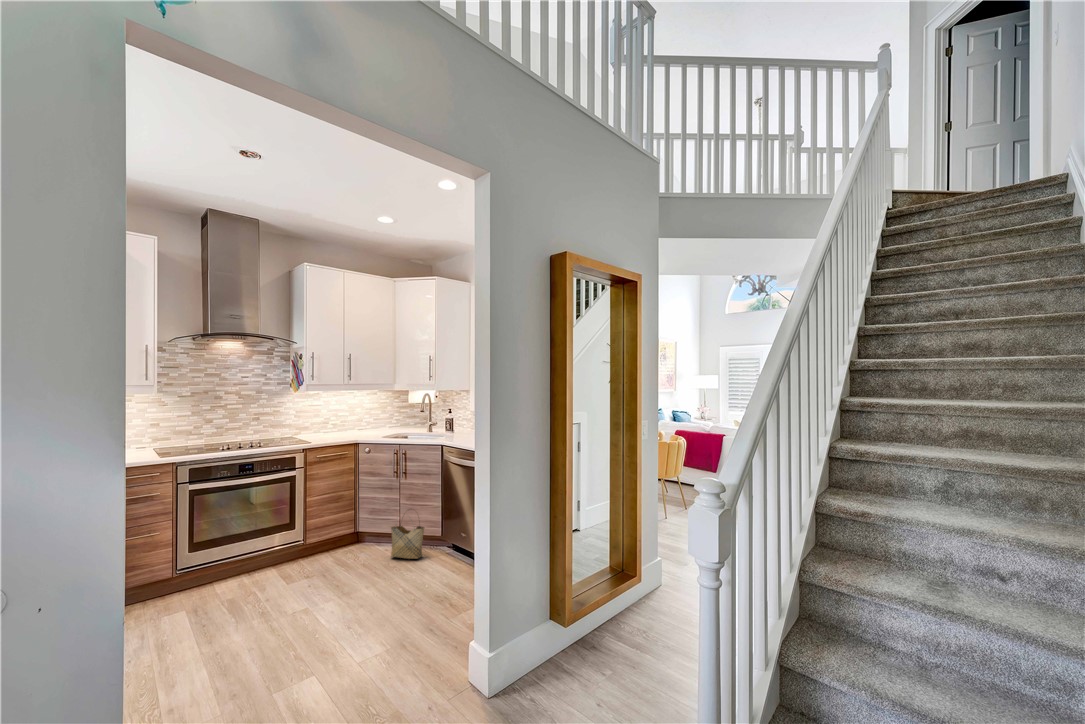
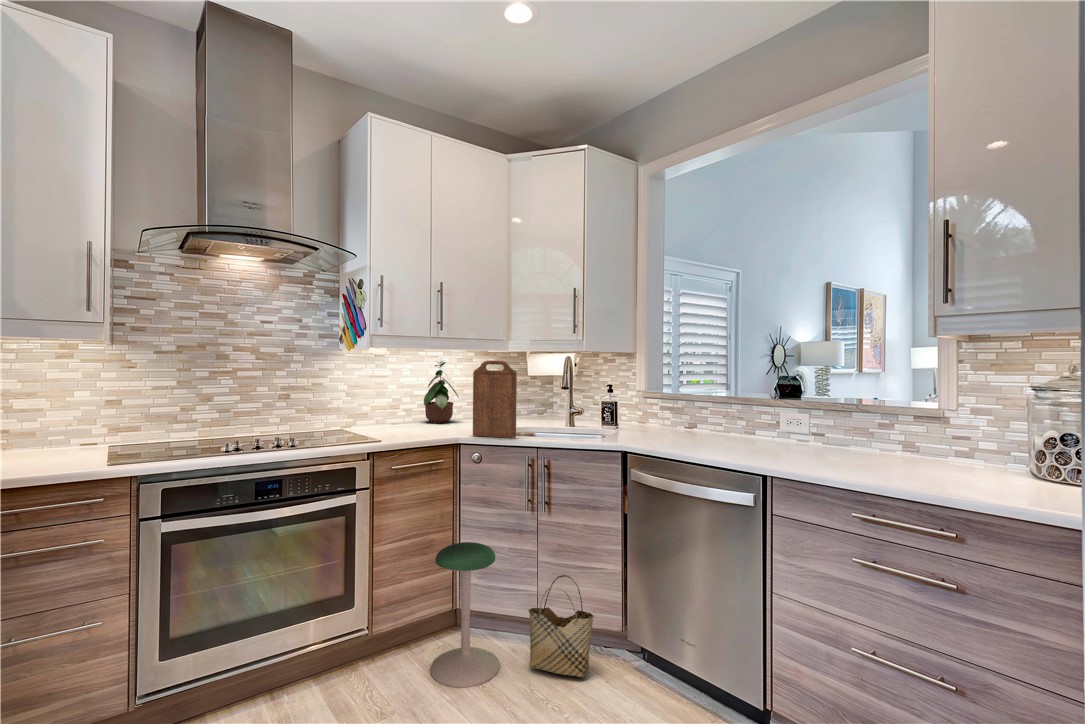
potted plant: none [340,393,366,431] -> present [424,361,459,423]
cutting board: none [367,396,391,438] -> present [473,361,517,438]
stool: none [337,494,376,568] -> present [431,542,500,688]

